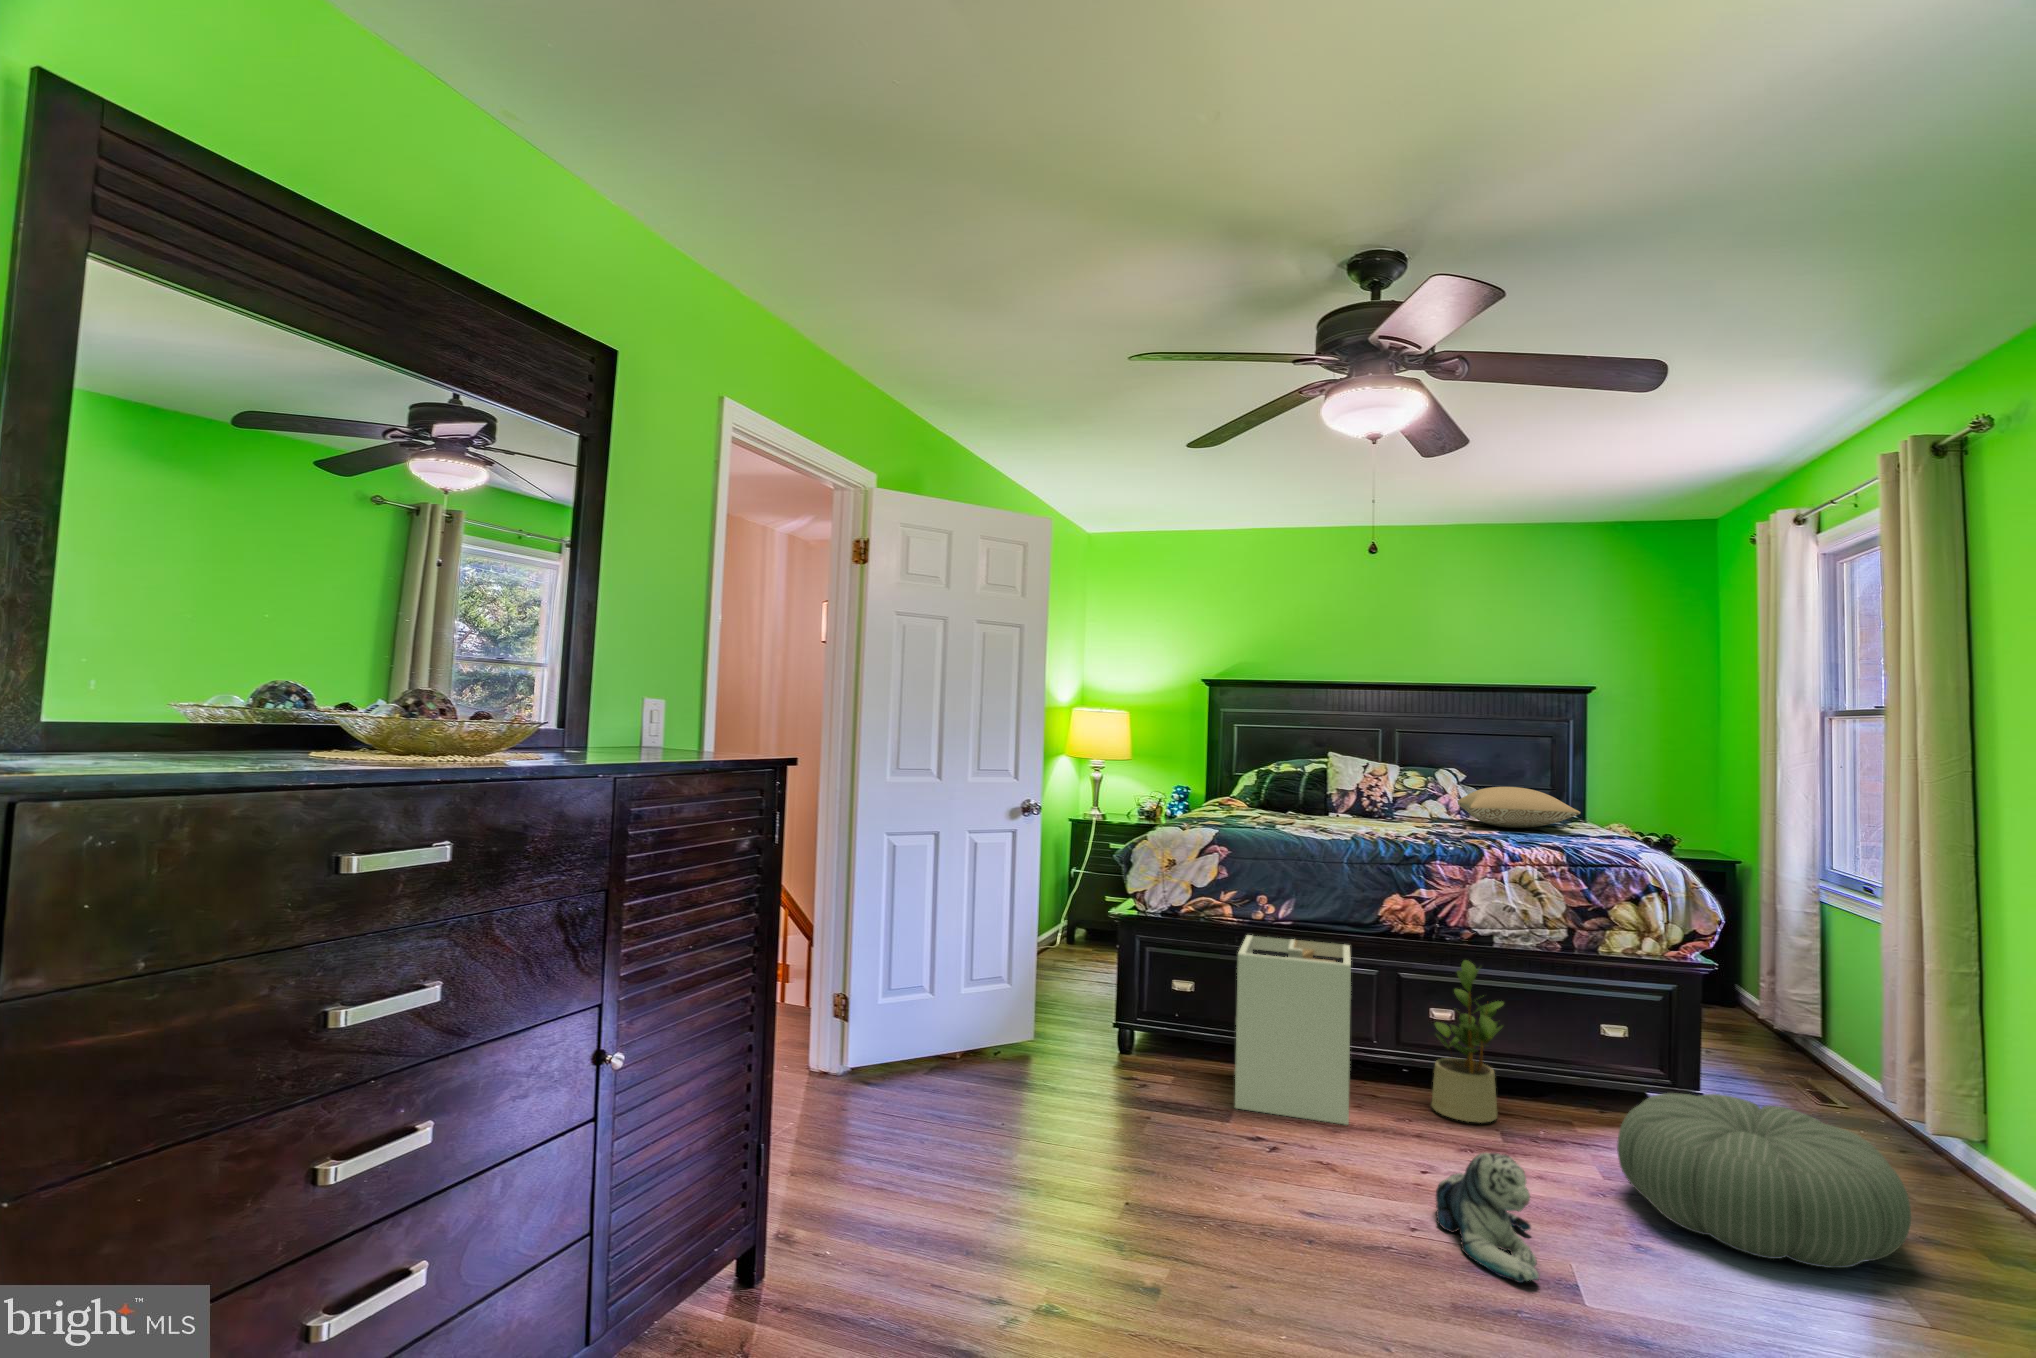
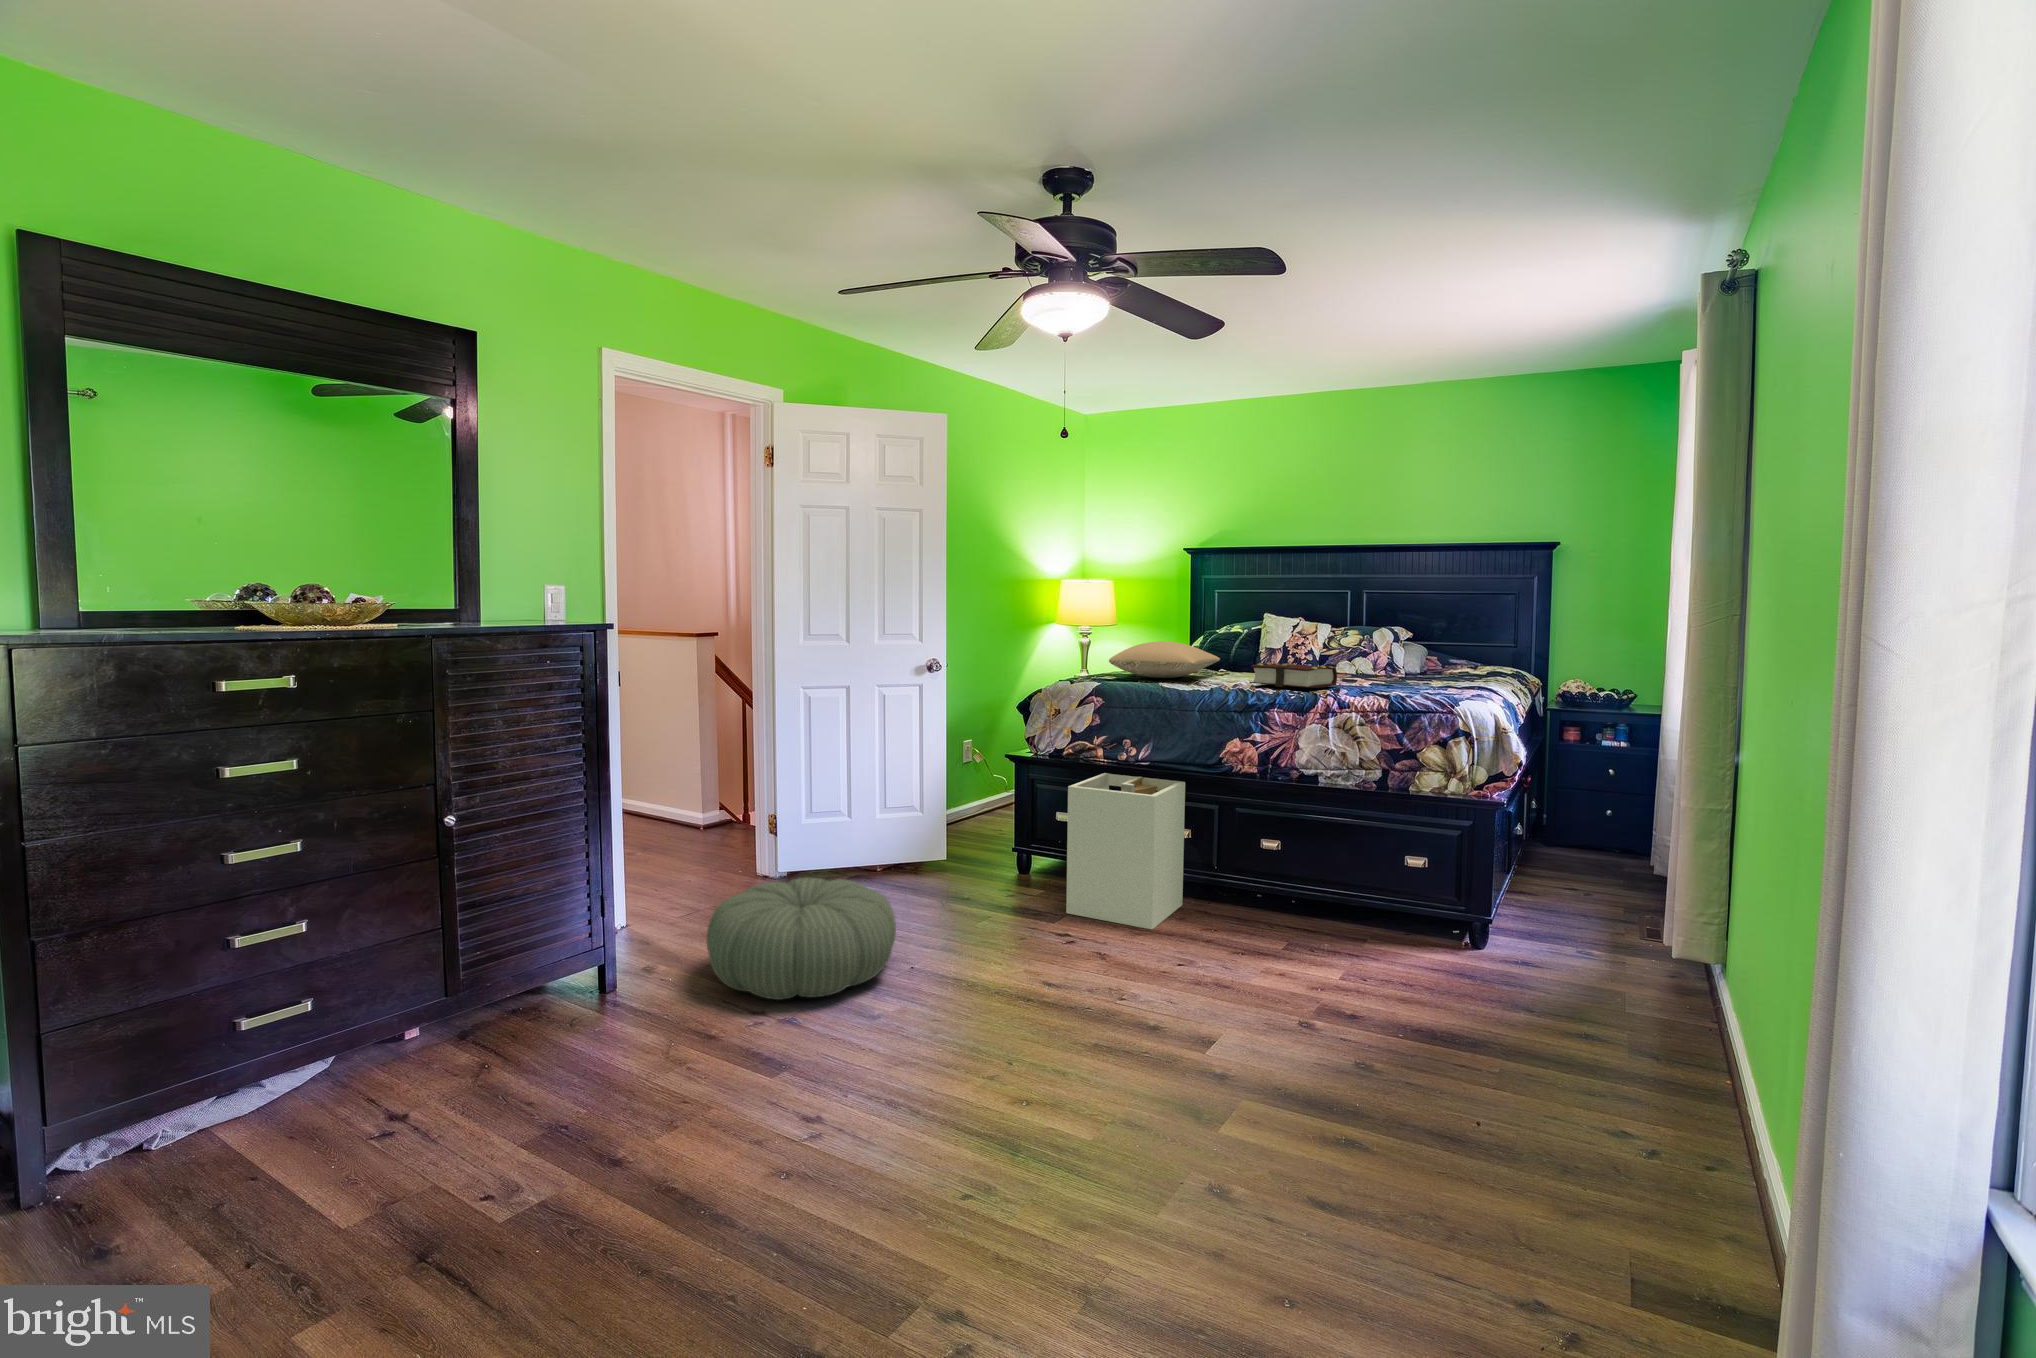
pillow: present [1458,787,1580,828] -> present [1109,641,1220,678]
book: none [1380,807,1469,837] -> present [1250,662,1337,688]
potted plant: present [1431,960,1504,1123] -> none [1240,795,1312,933]
pouf: present [1617,1093,1911,1268] -> present [707,878,896,1000]
plush toy: present [1436,1153,1539,1283] -> none [1141,942,1217,1041]

